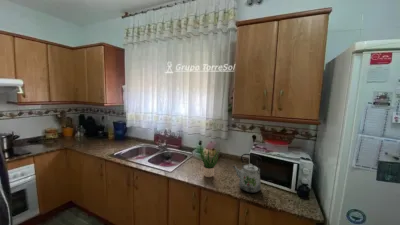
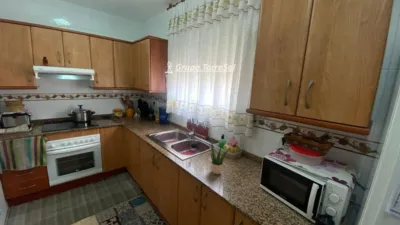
kettle: present [233,154,262,193] -> none [237,157,267,203]

